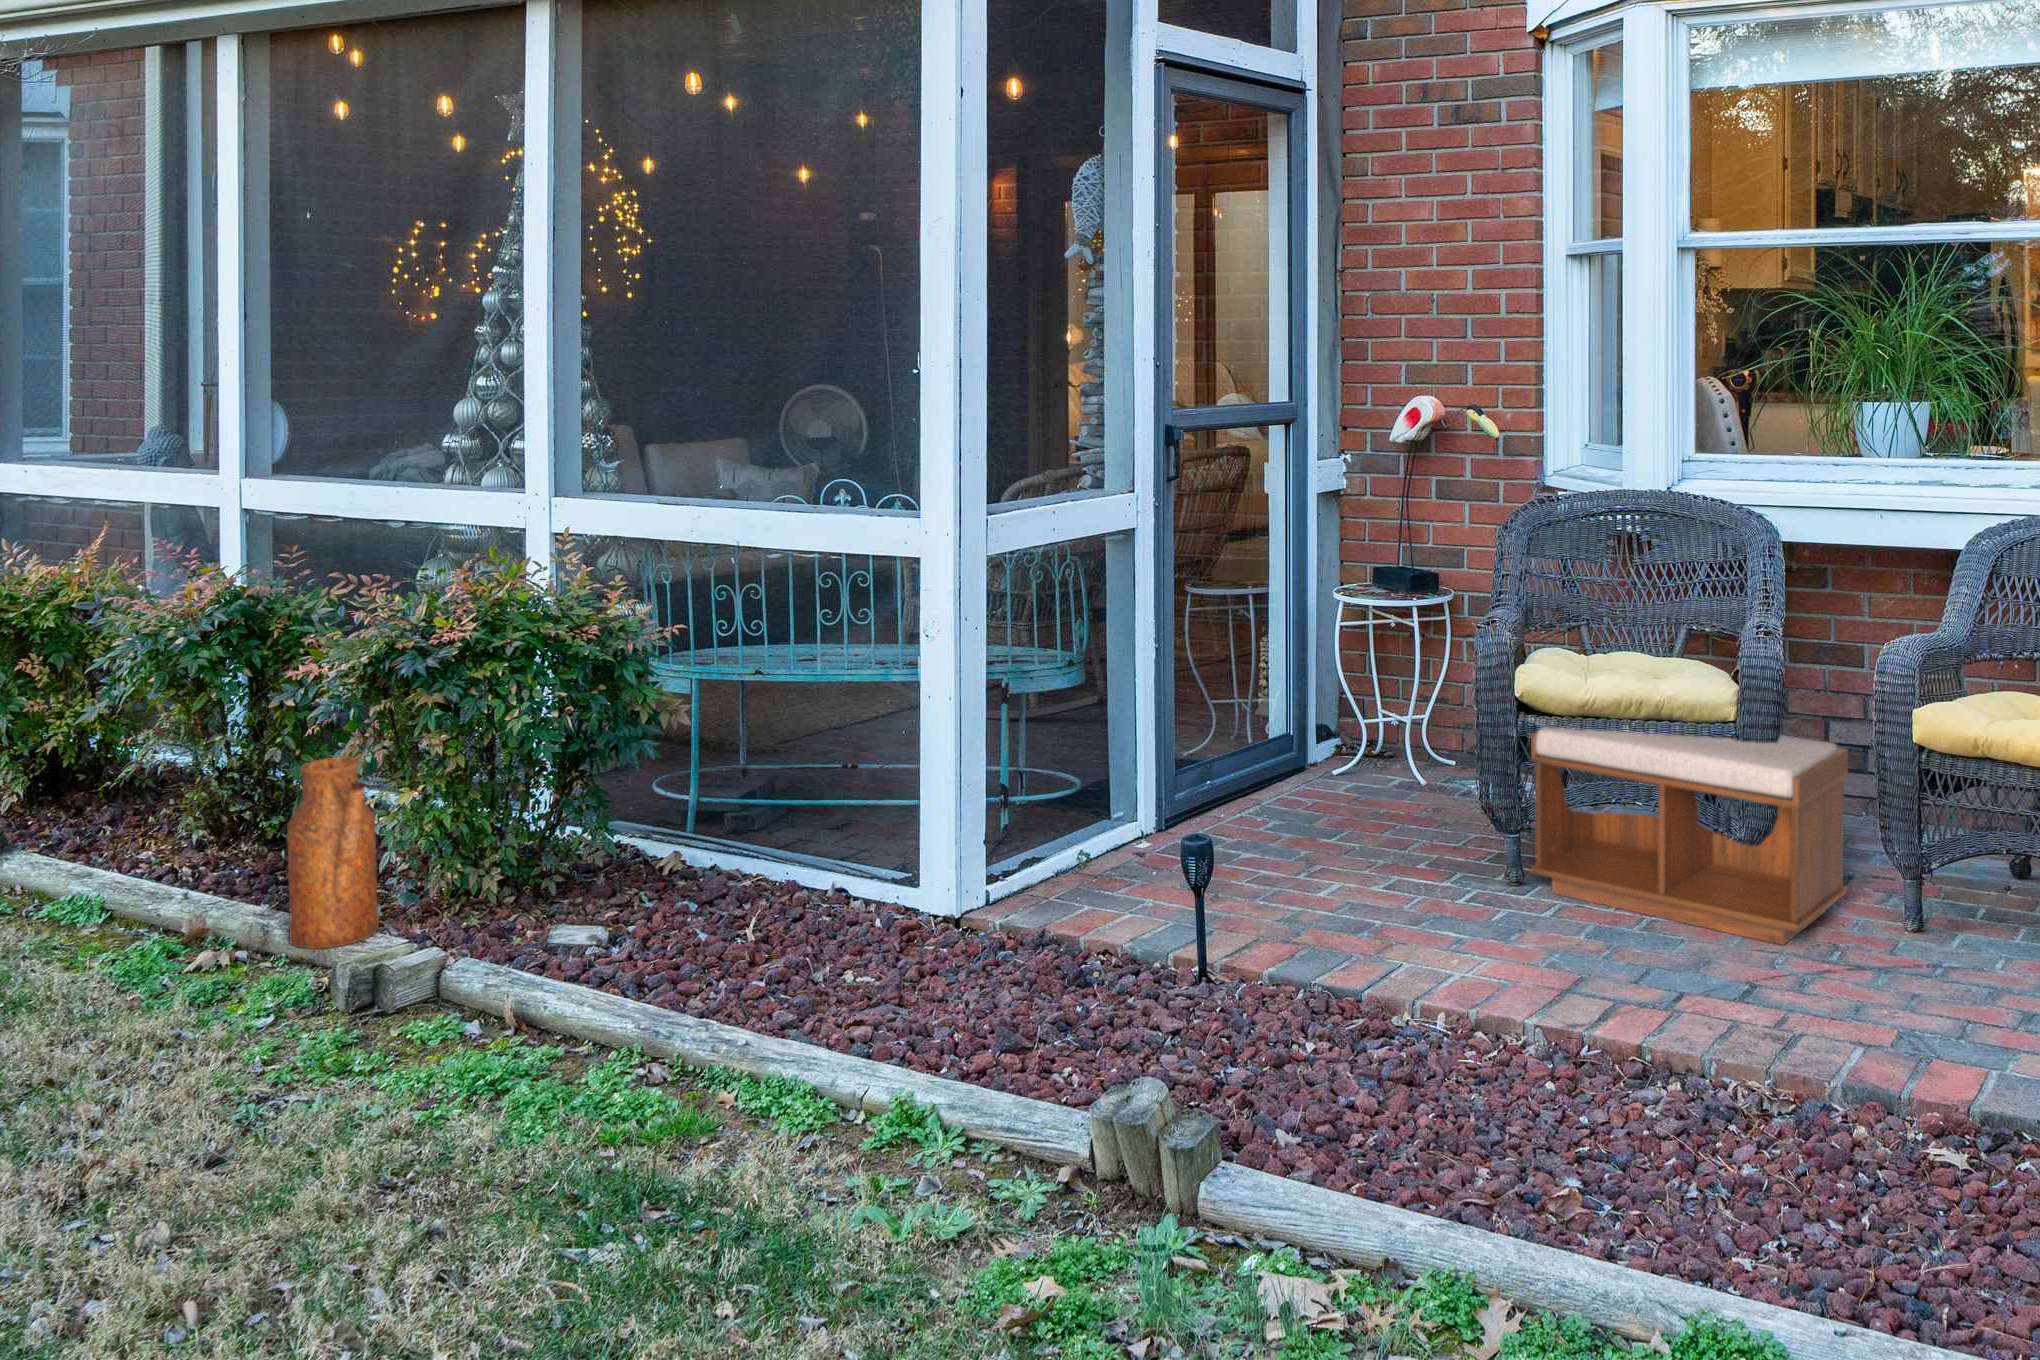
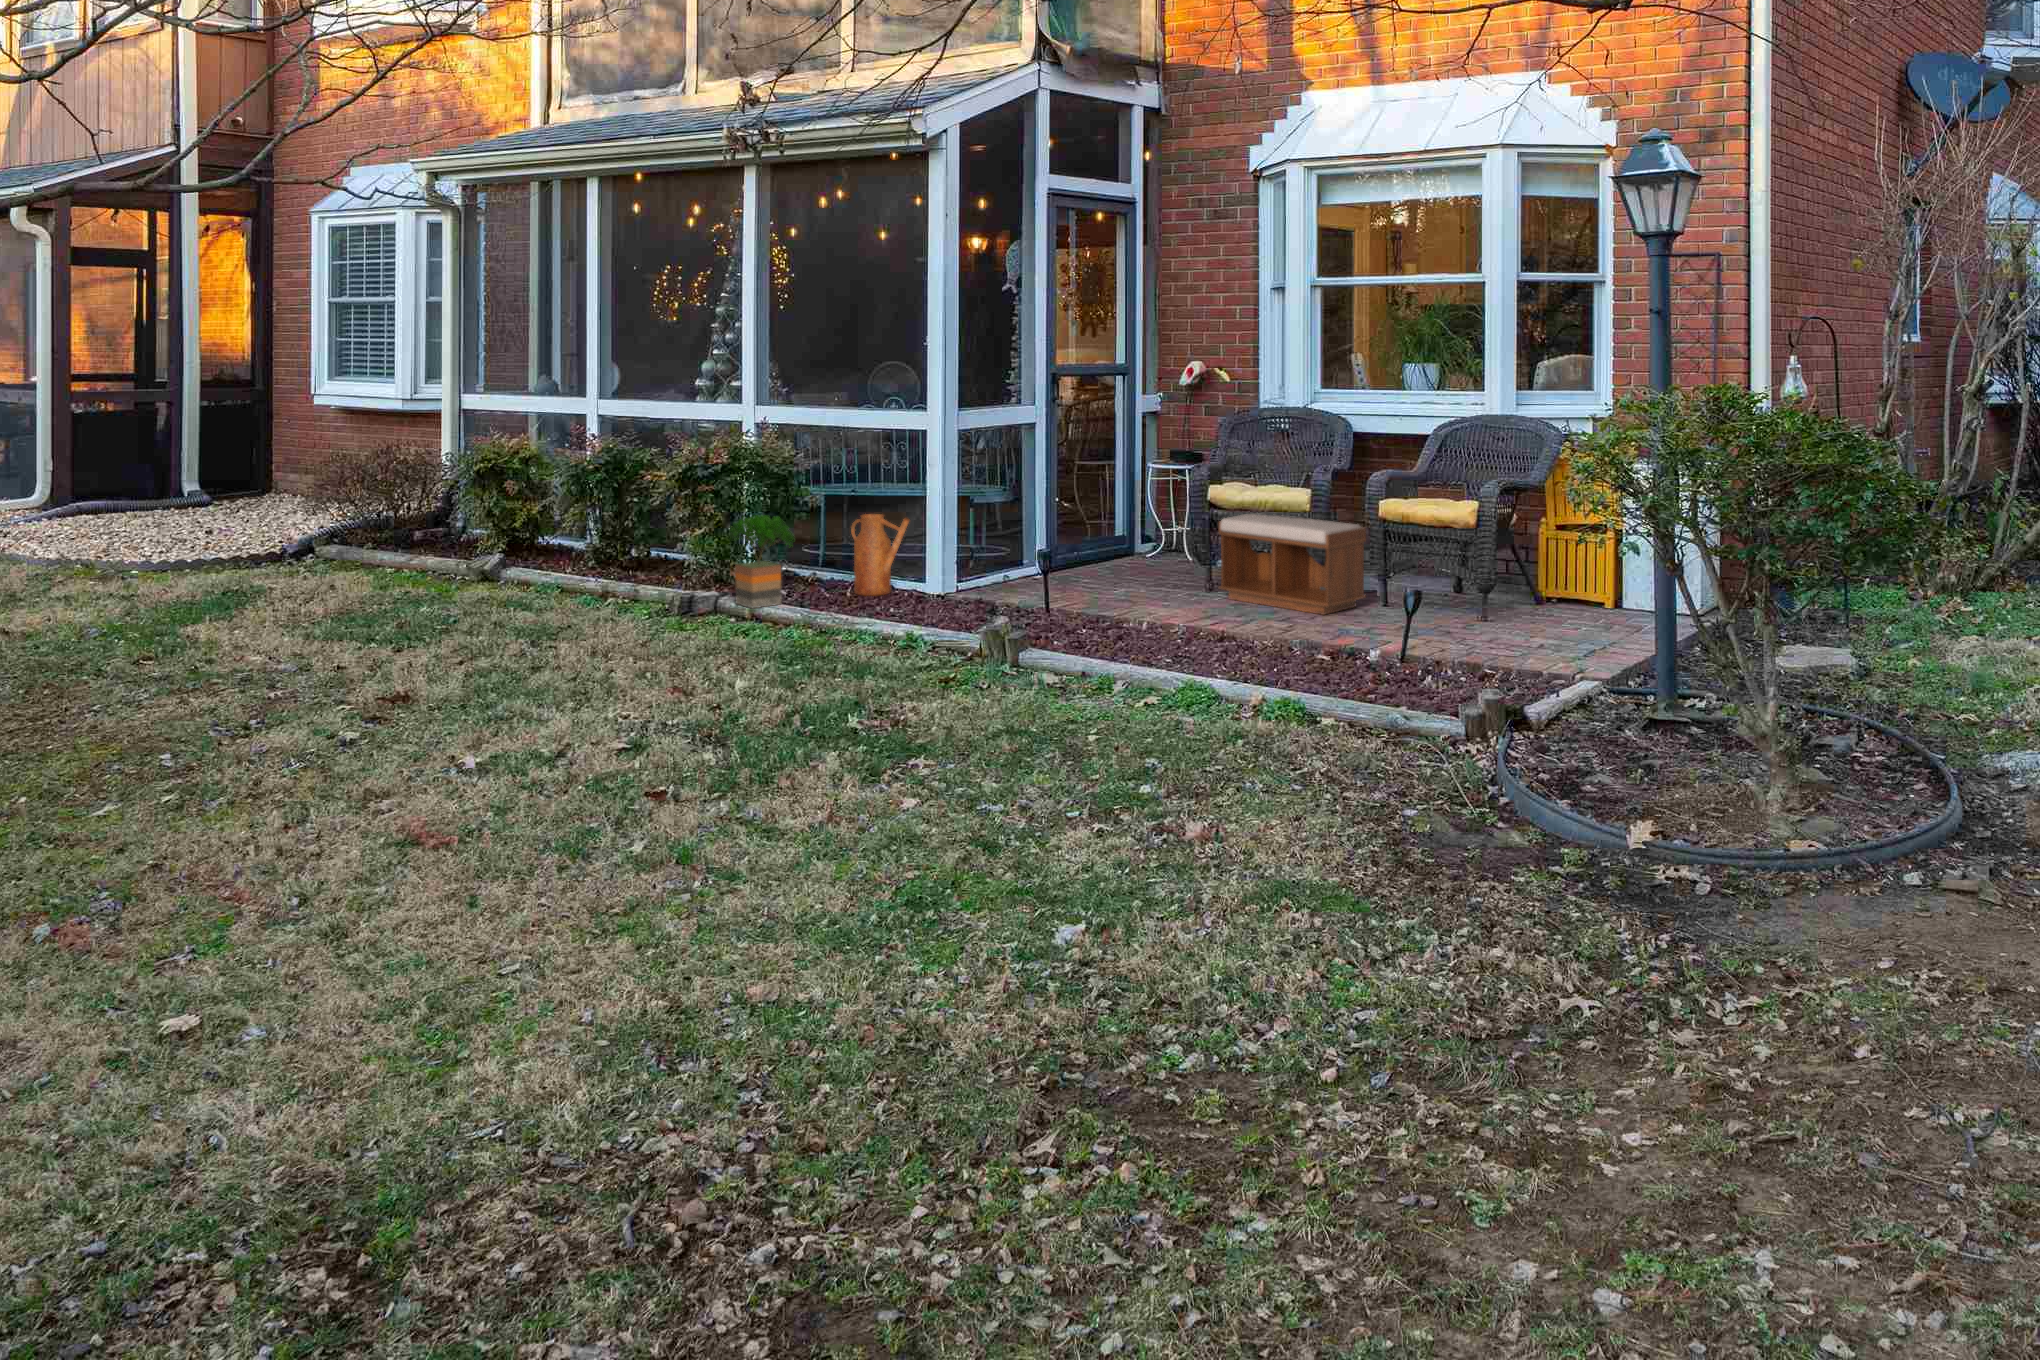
potted tree: none [475,750,634,974] -> present [730,515,794,608]
watering can: present [287,757,379,949] -> present [851,514,909,596]

